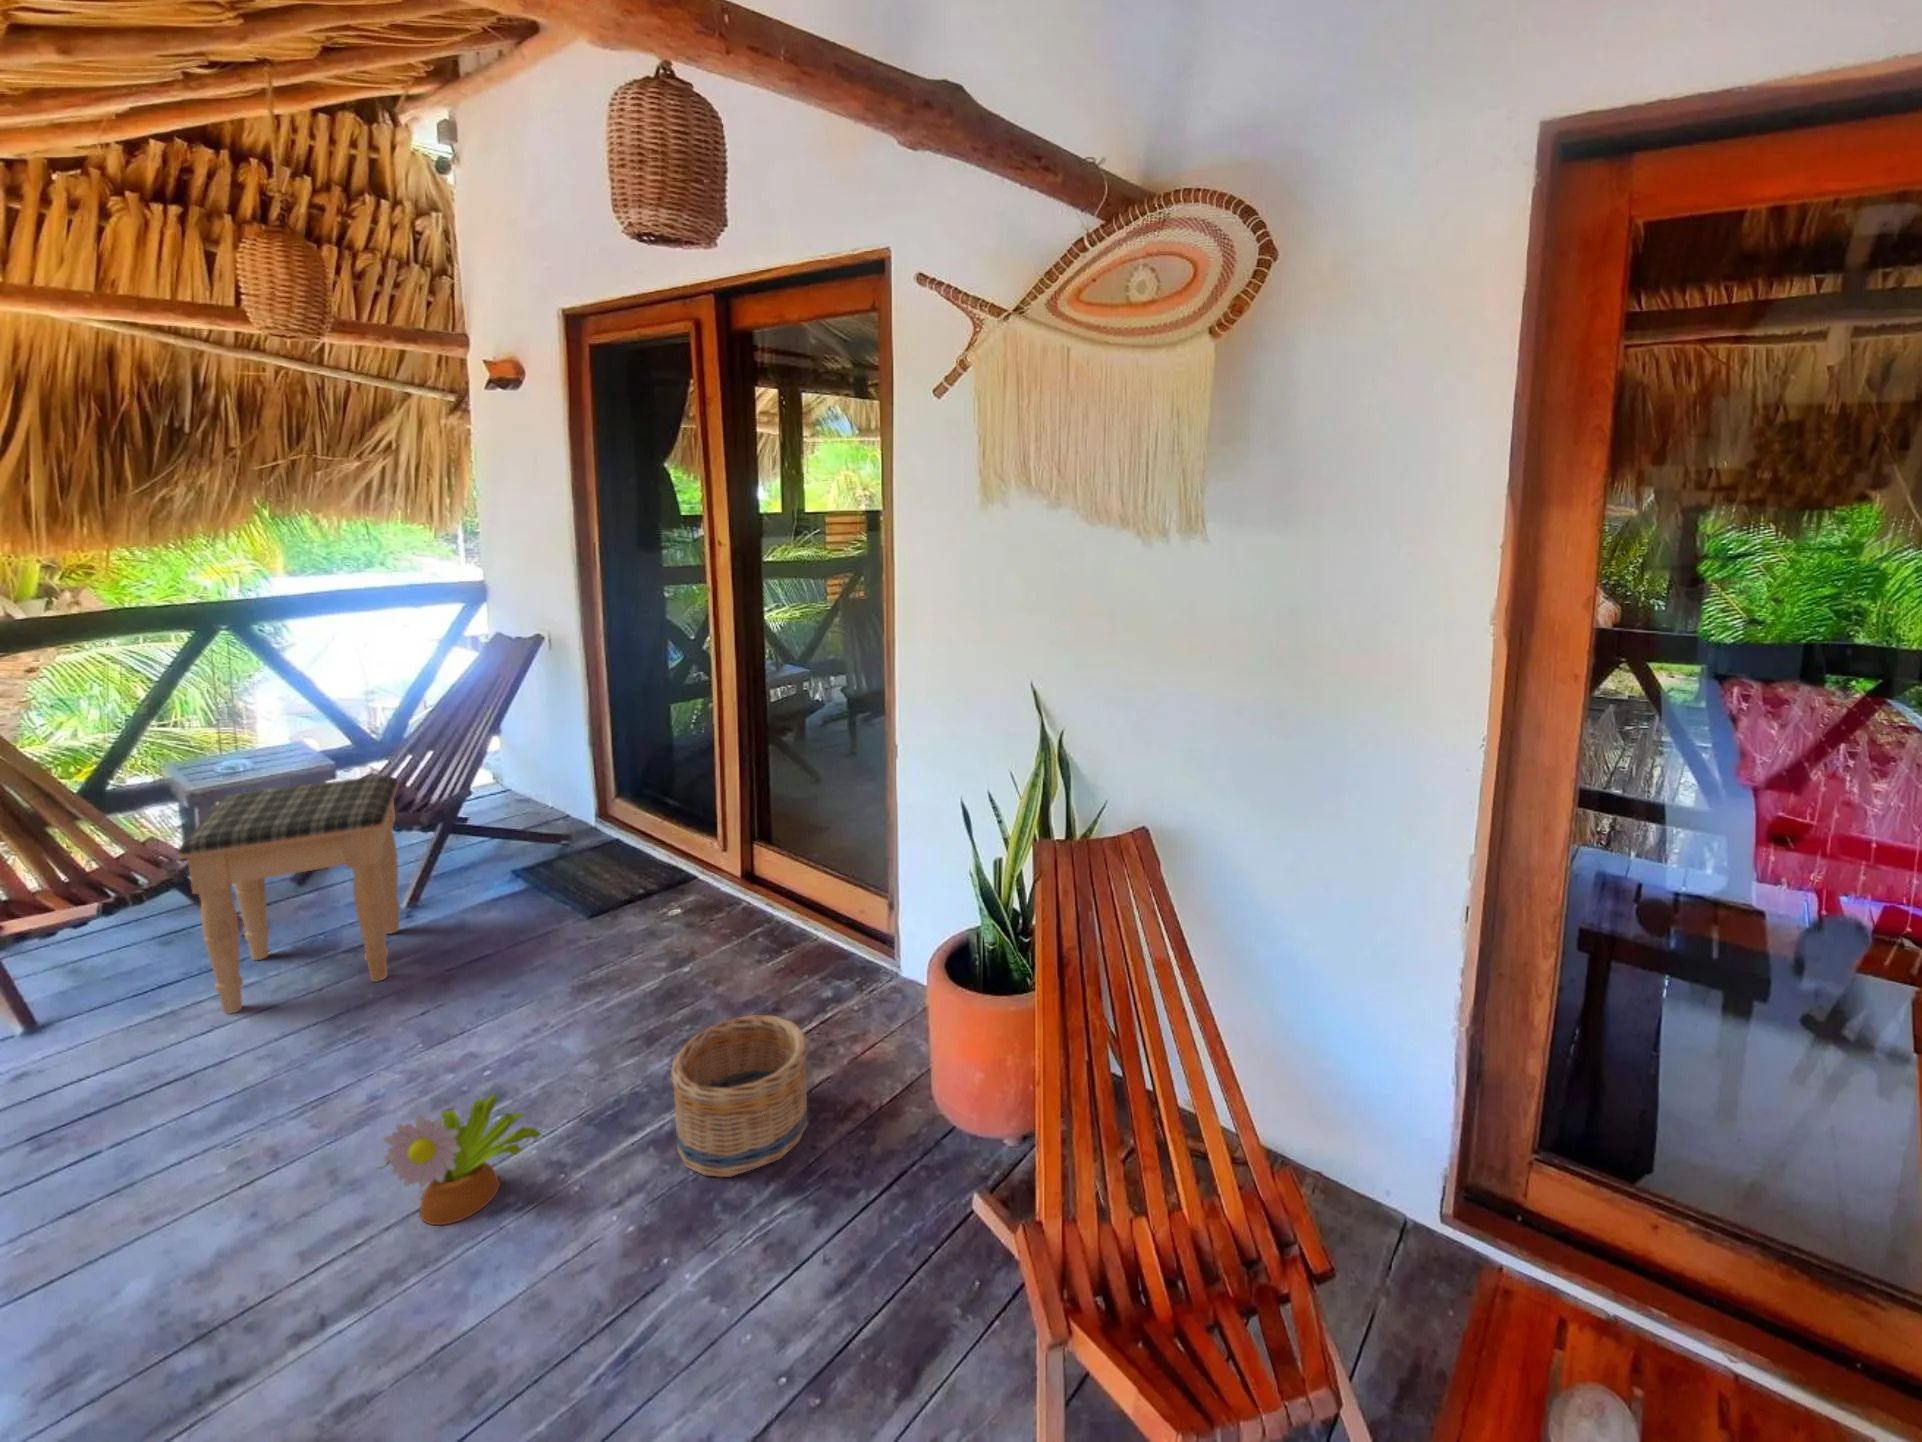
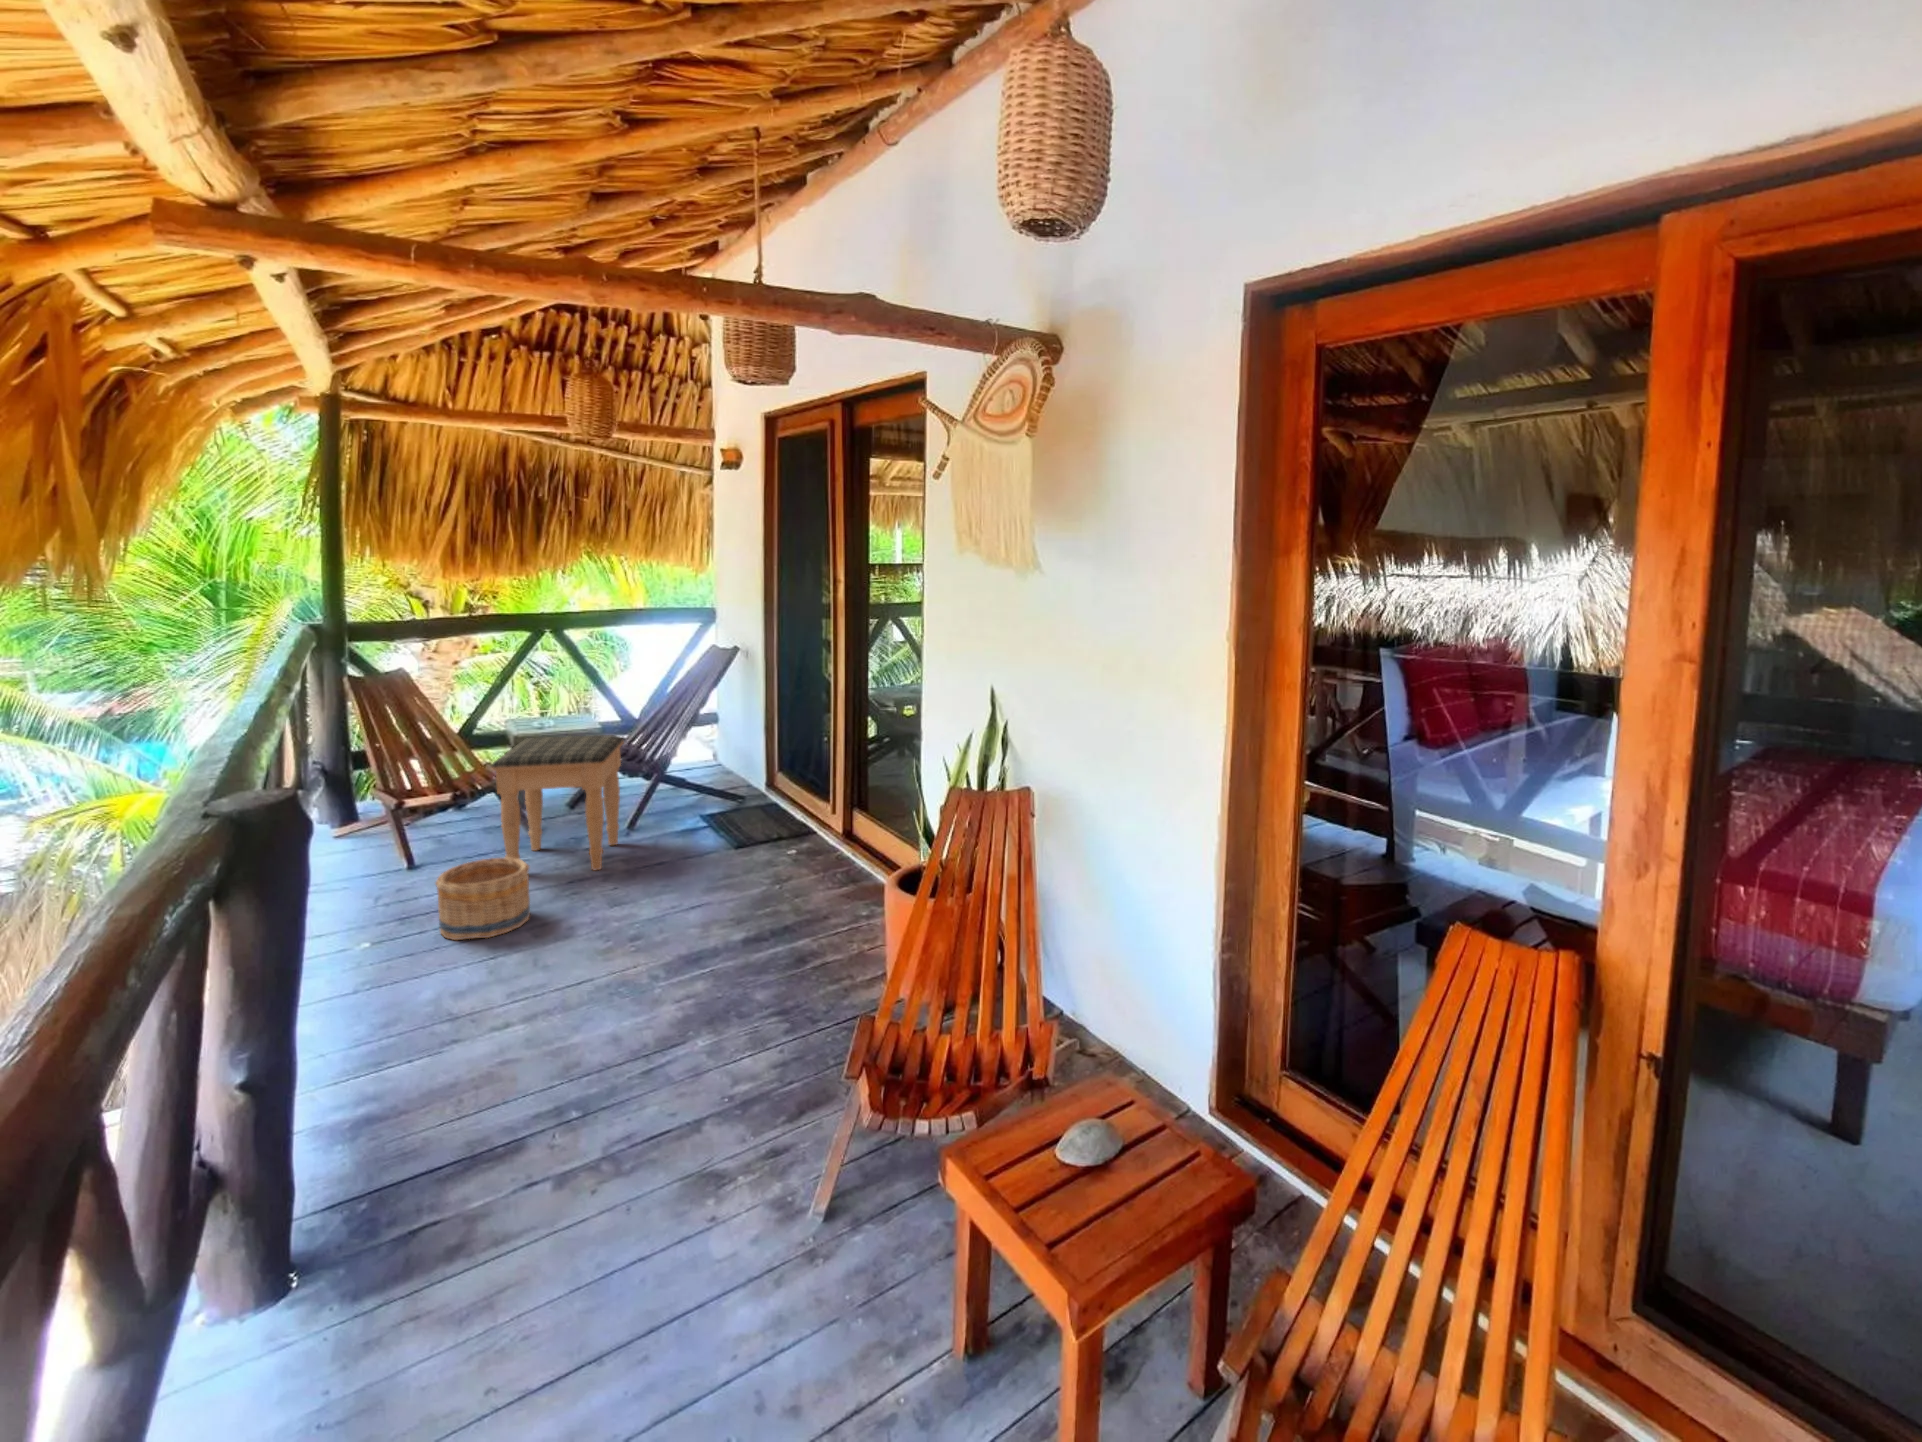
basket: present [670,1015,808,1177] -> present [436,858,530,940]
decorative plant: present [379,1094,540,1225] -> none [553,918,645,994]

